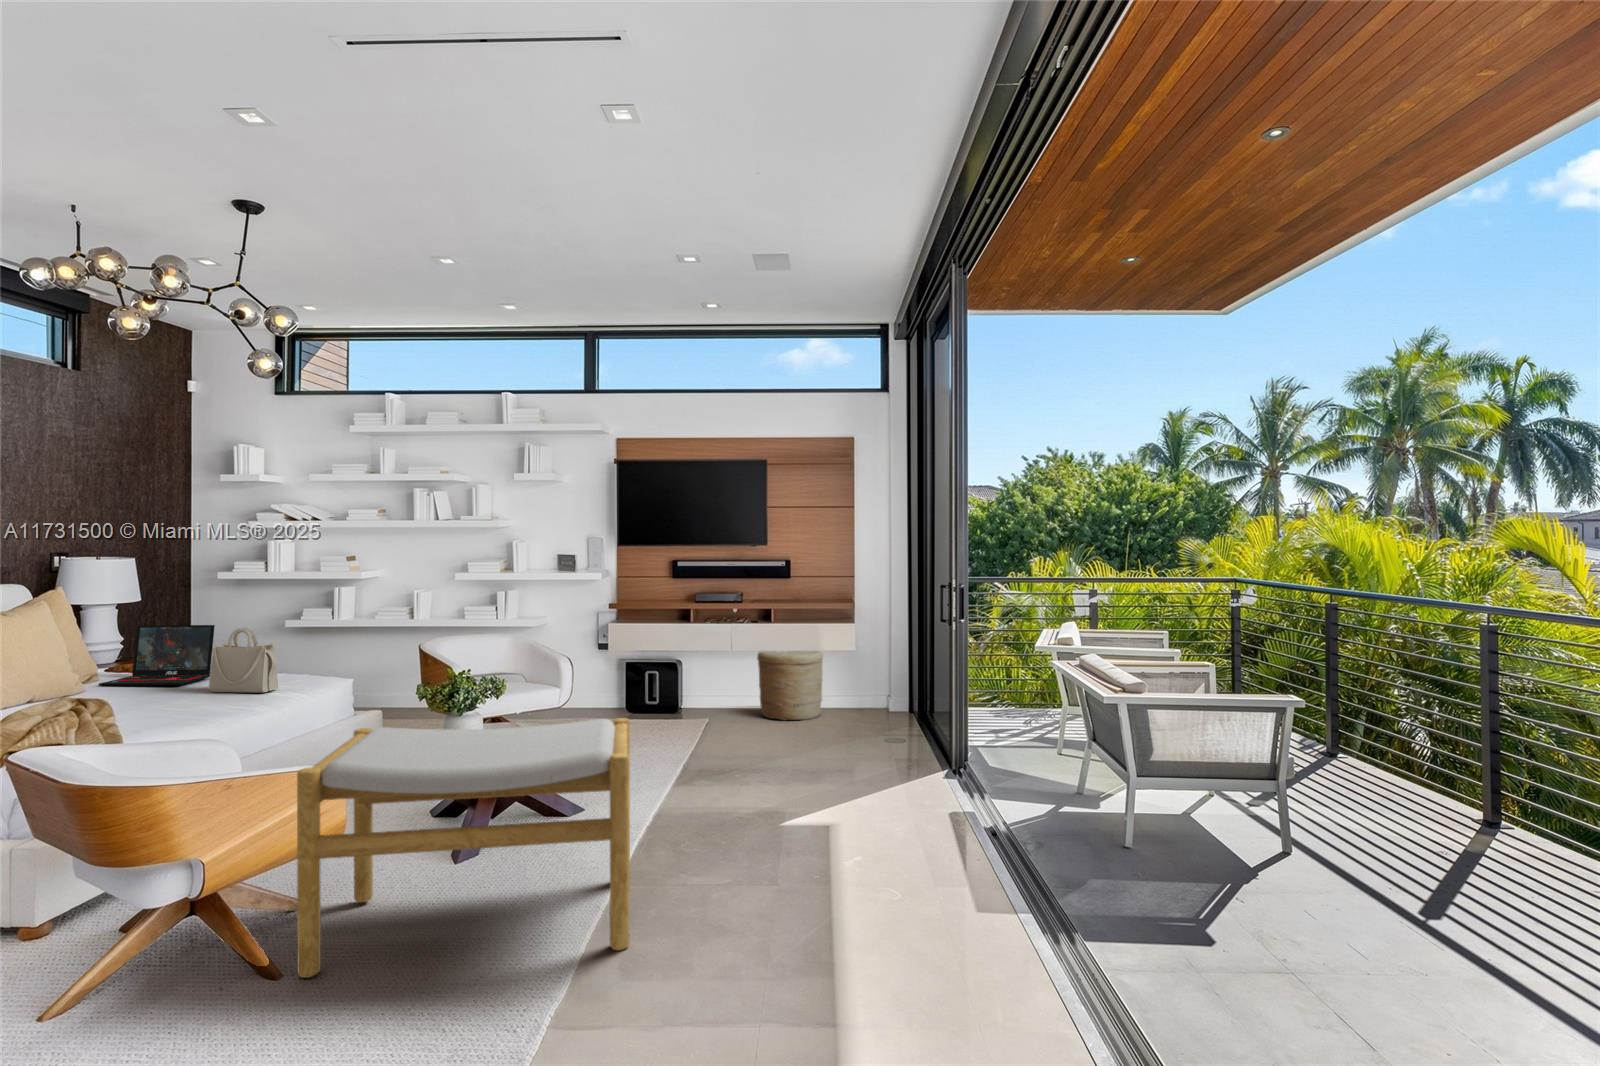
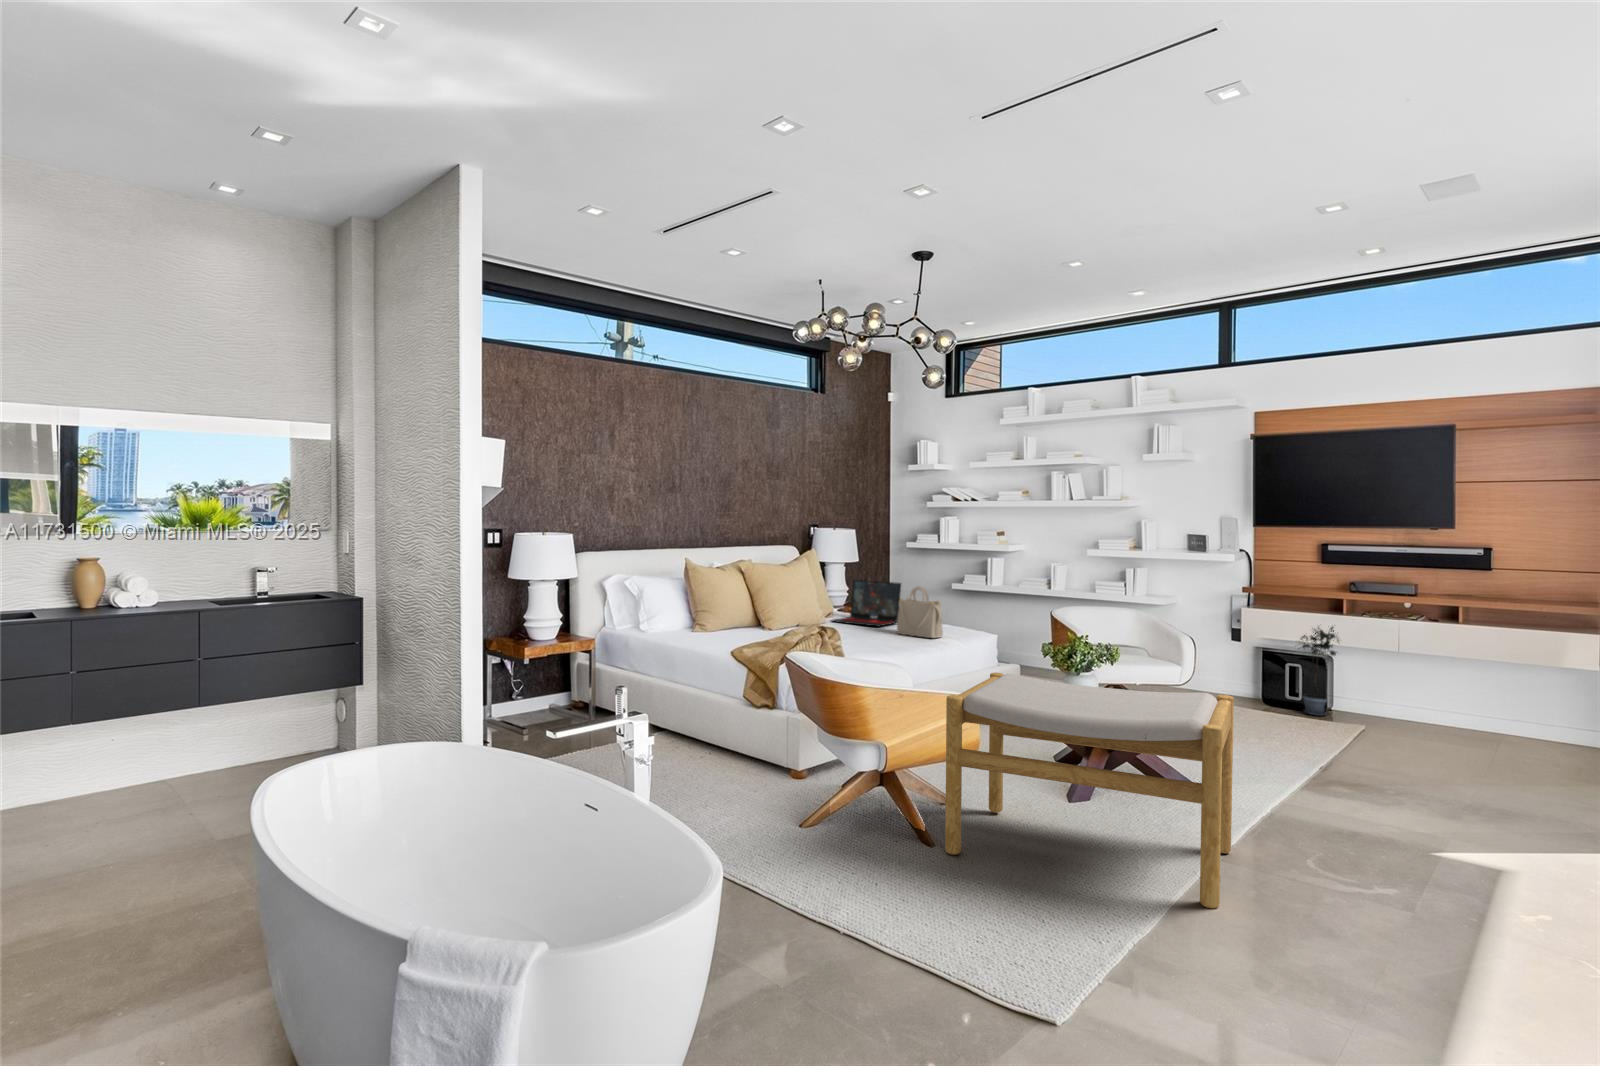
potted plant: none [657,629,697,721] -> present [1301,627,1339,716]
woven basket: present [757,651,823,720] -> none [1424,650,1522,738]

